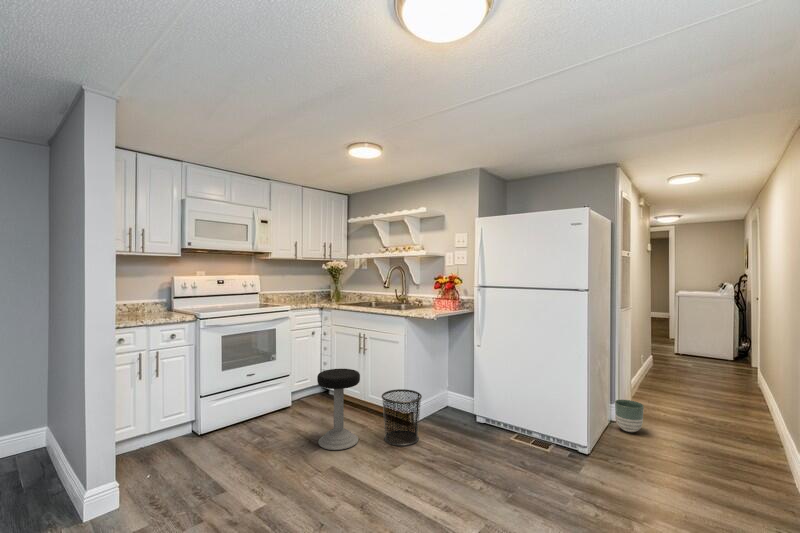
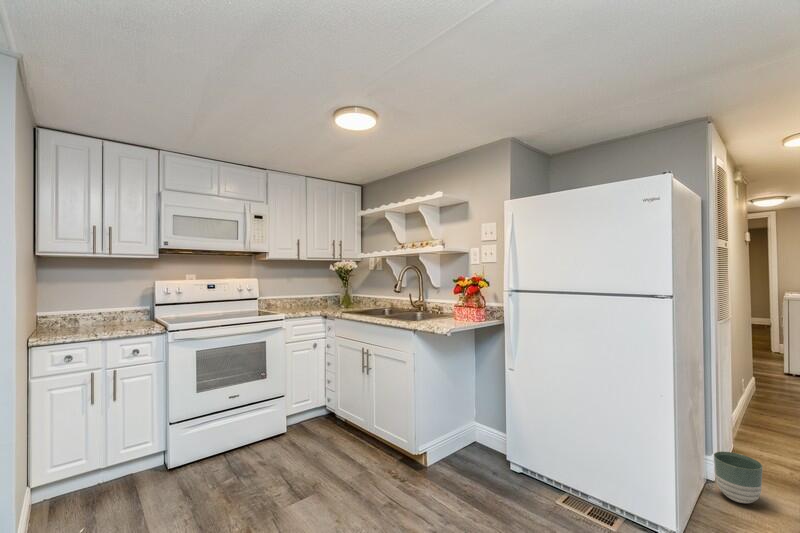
stool: present [317,369,360,450] -> none [294,395,349,506]
waste bin: present [382,389,422,446] -> none [377,424,430,505]

